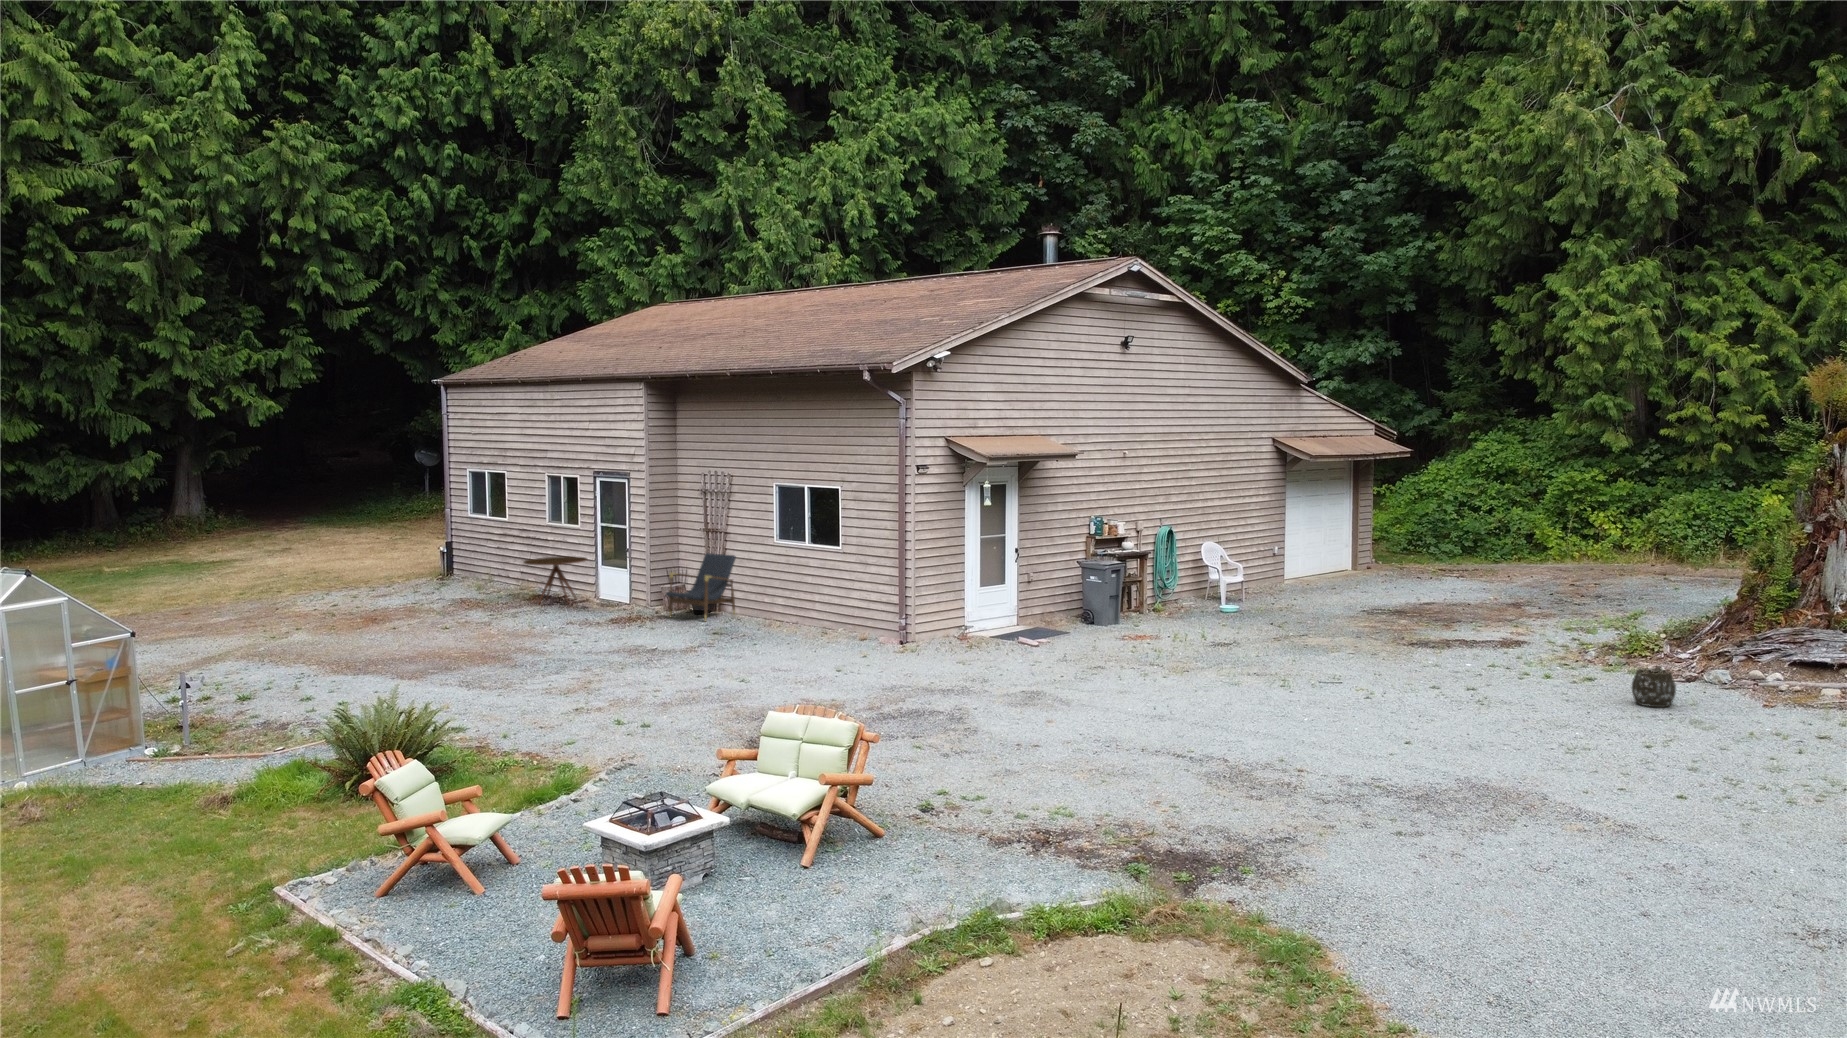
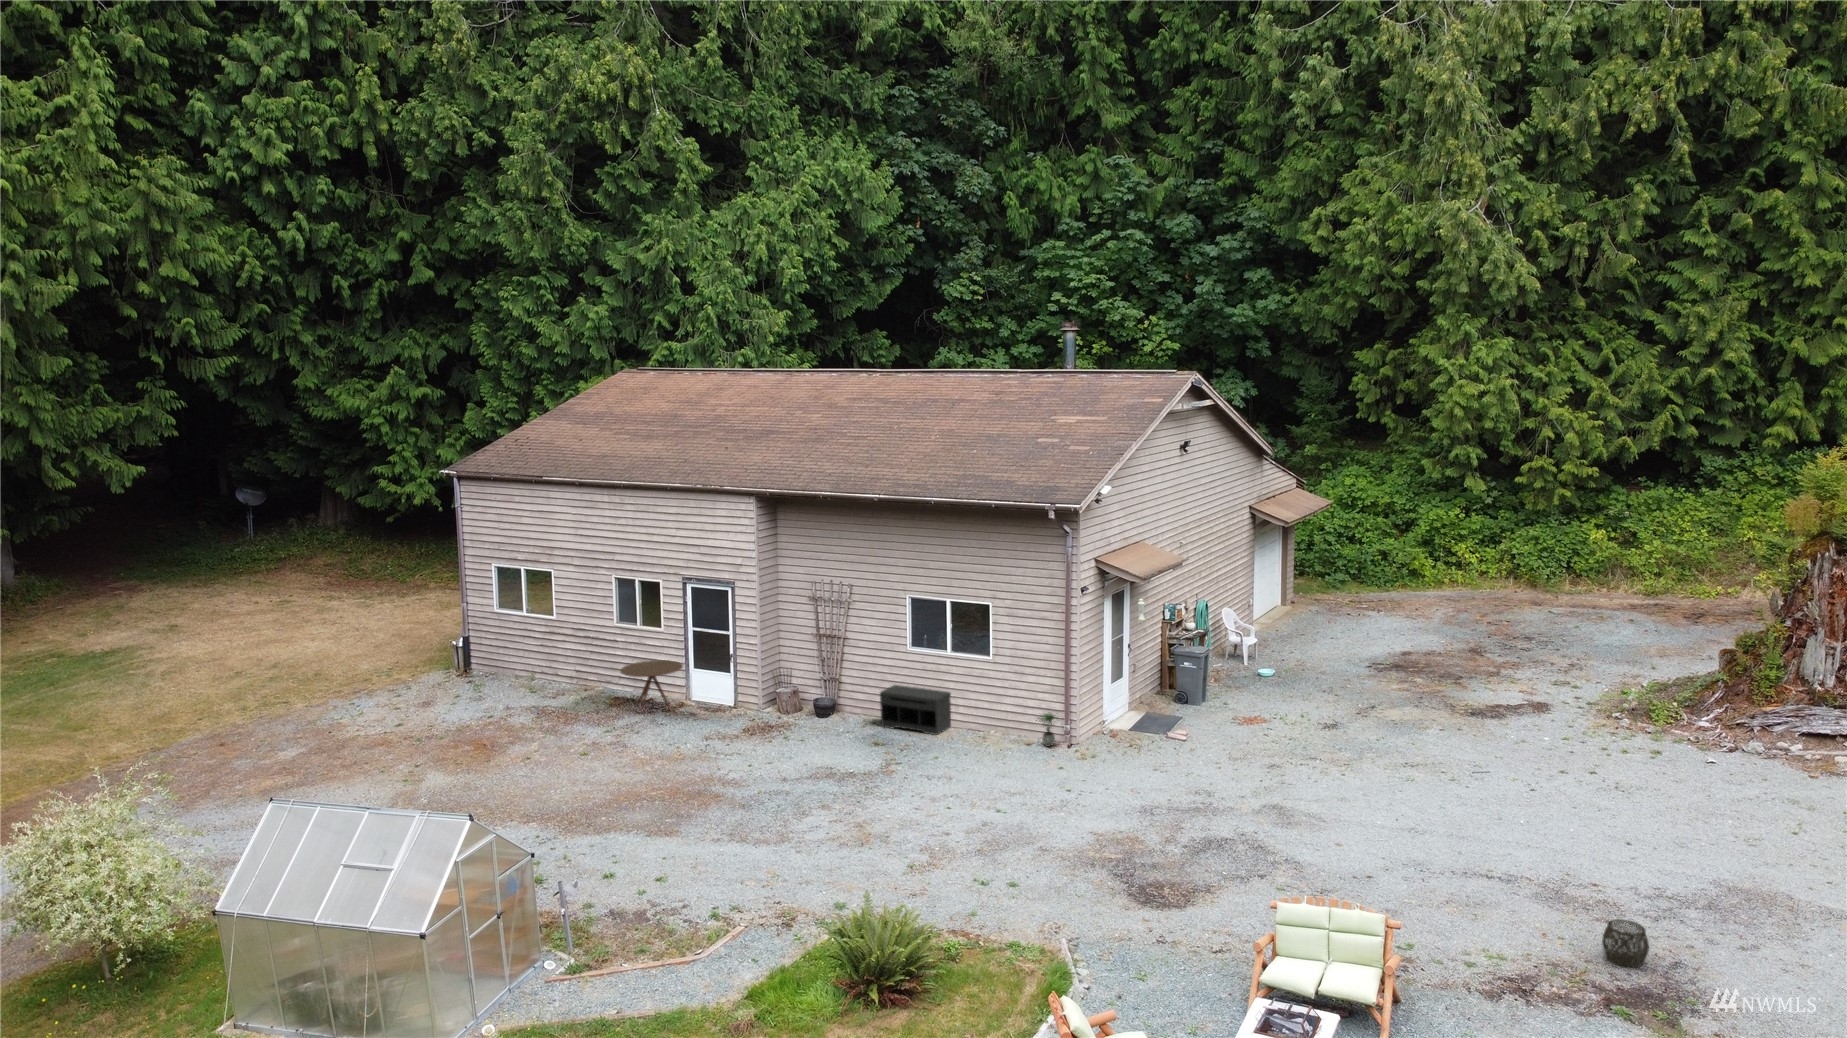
lounge chair: present [666,553,736,621] -> none [801,657,860,727]
bench: none [737,582,806,631] -> present [880,685,951,735]
potted plant: none [864,605,892,644] -> present [1036,712,1058,746]
woven basket: present [1632,669,1676,707] -> present [1602,919,1649,967]

